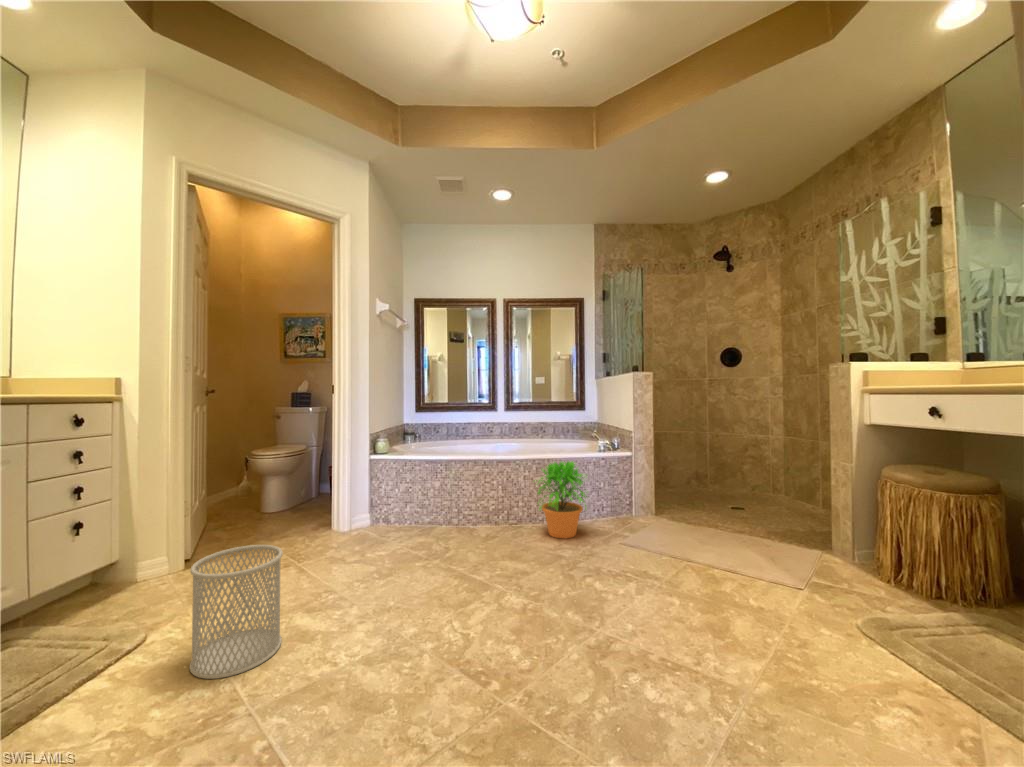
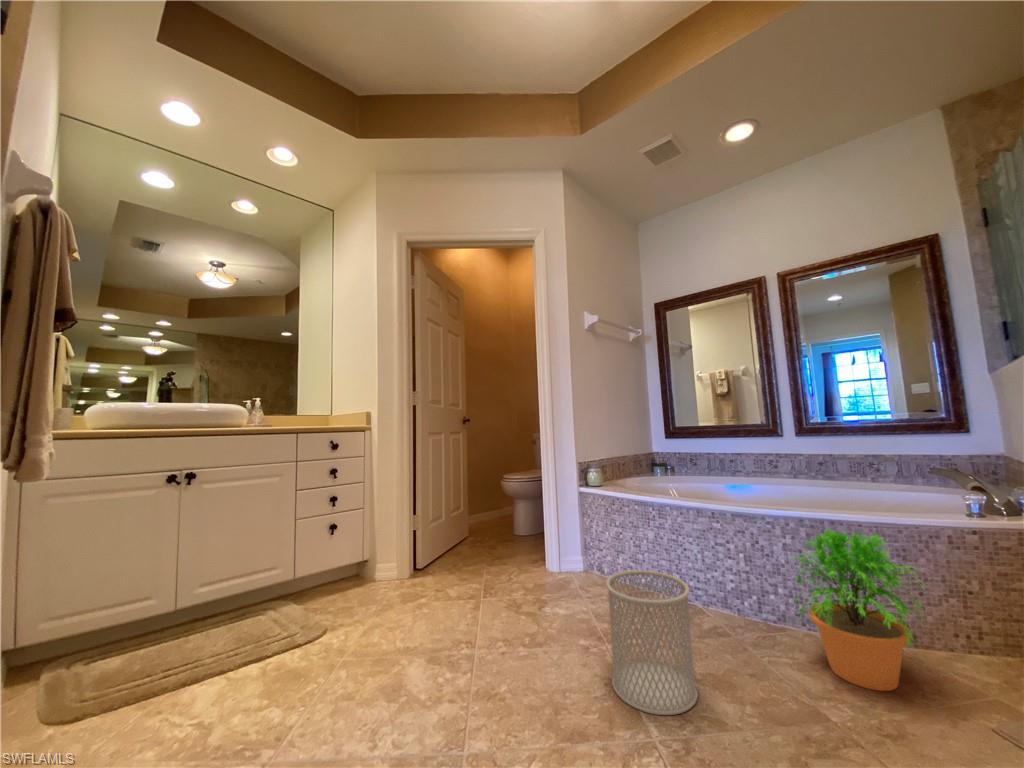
wastebasket: present [189,545,283,679] -> present [606,570,697,715]

